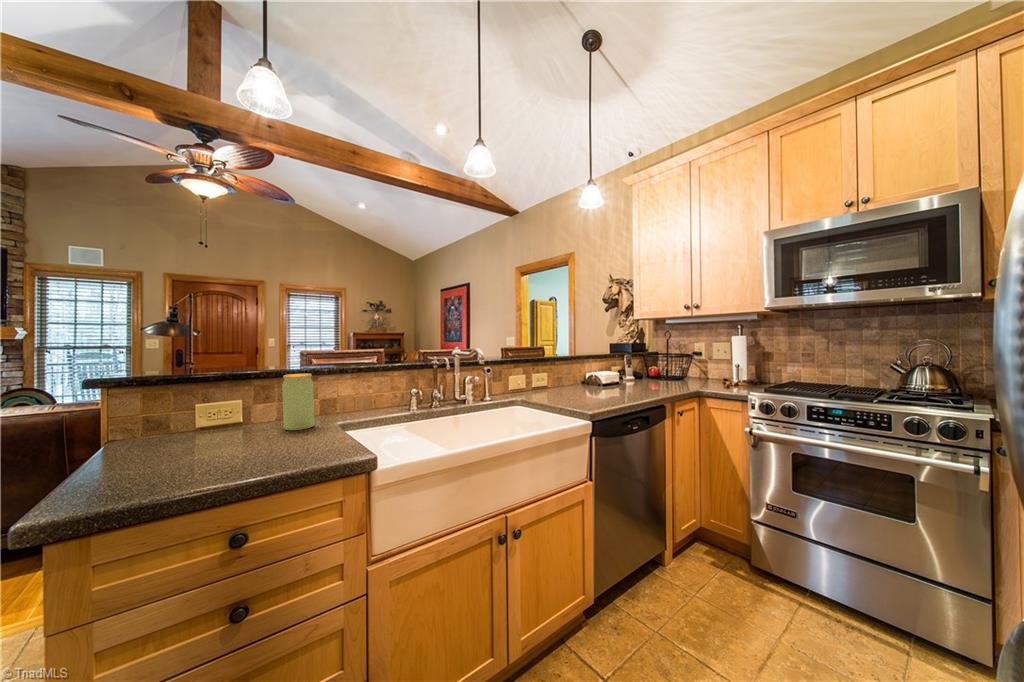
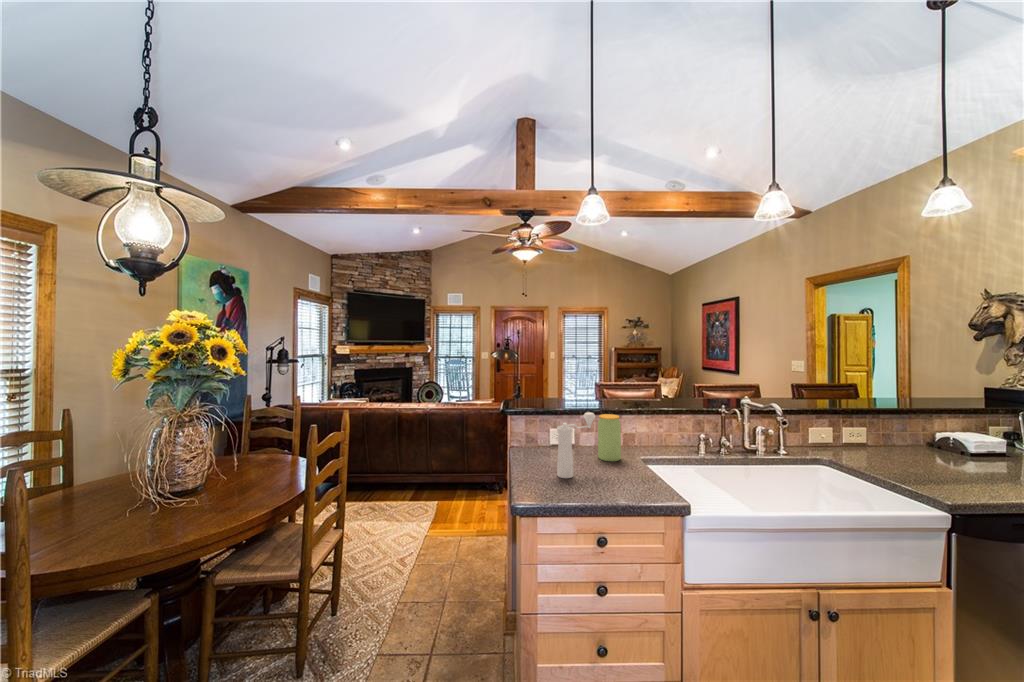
pepper mill: none [200,367,268,457] -> present [557,412,595,478]

